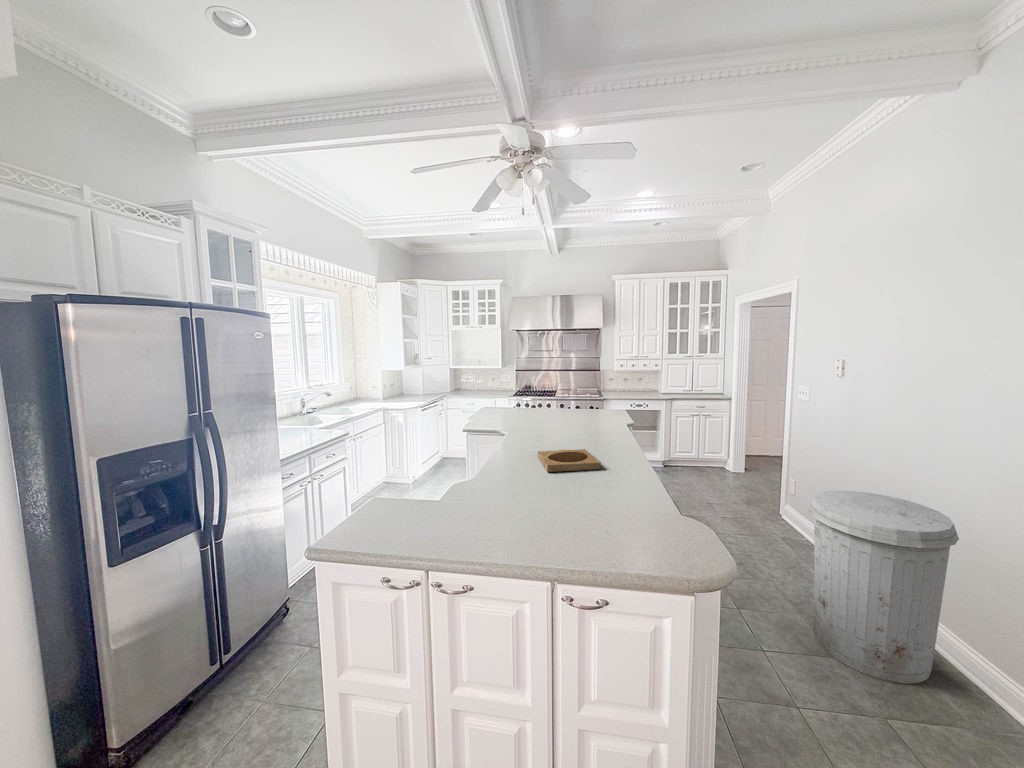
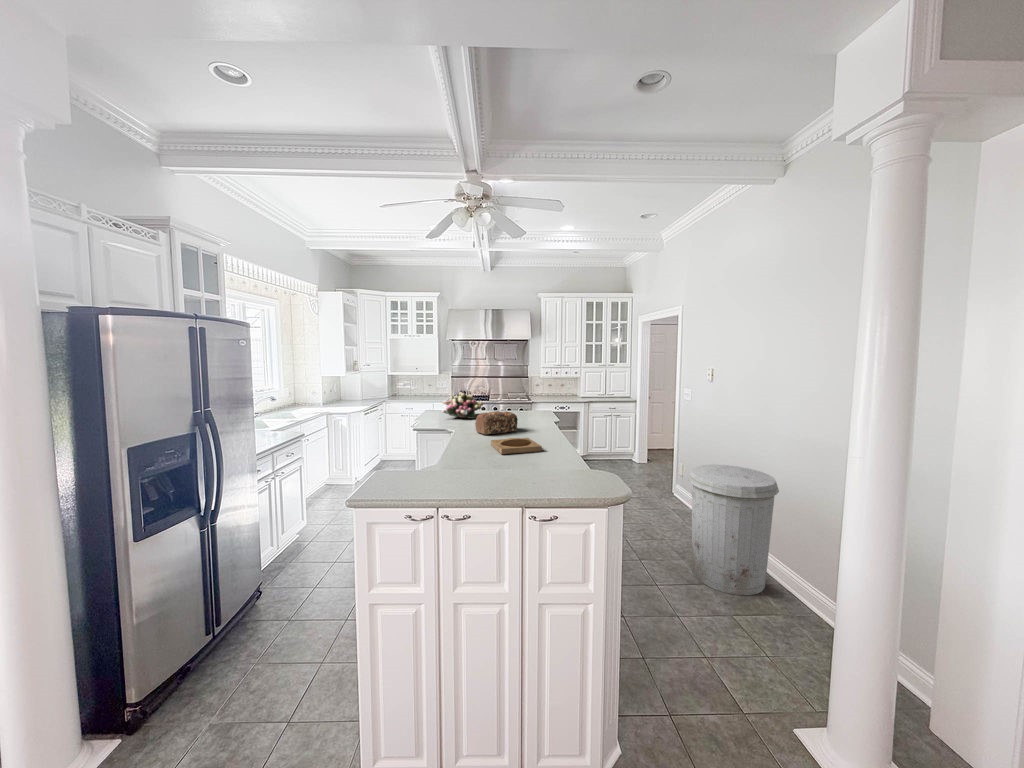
flower arrangement: none [490,389,539,421] -> present [441,392,483,419]
bread loaf: none [524,414,576,443] -> present [475,411,518,435]

